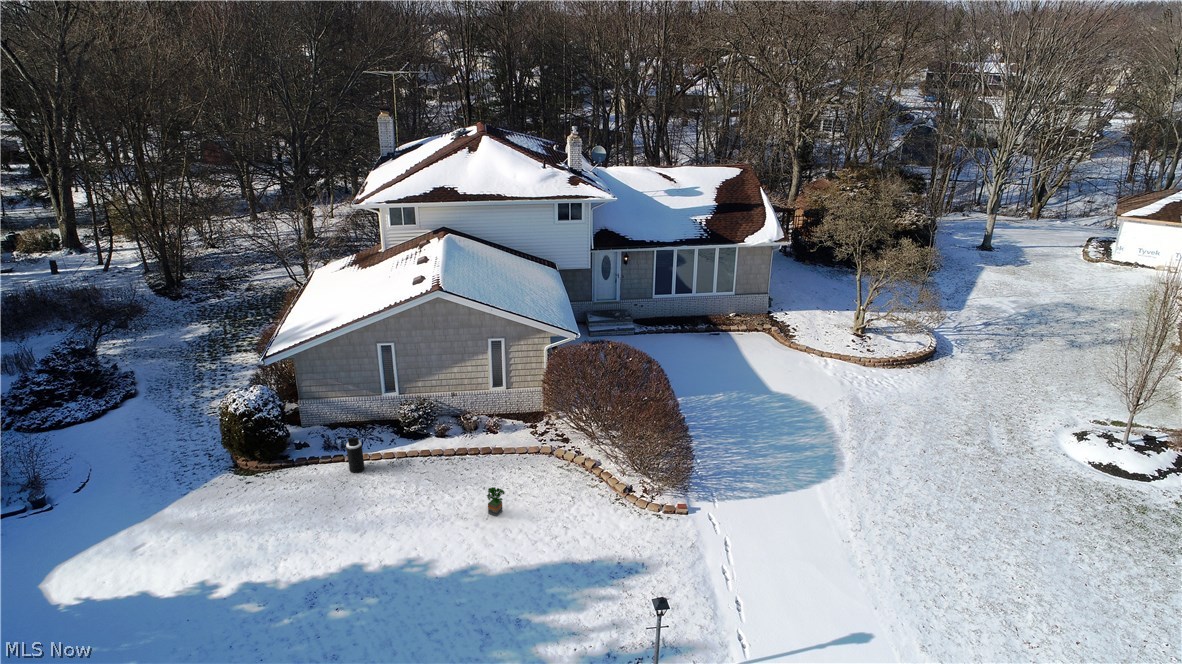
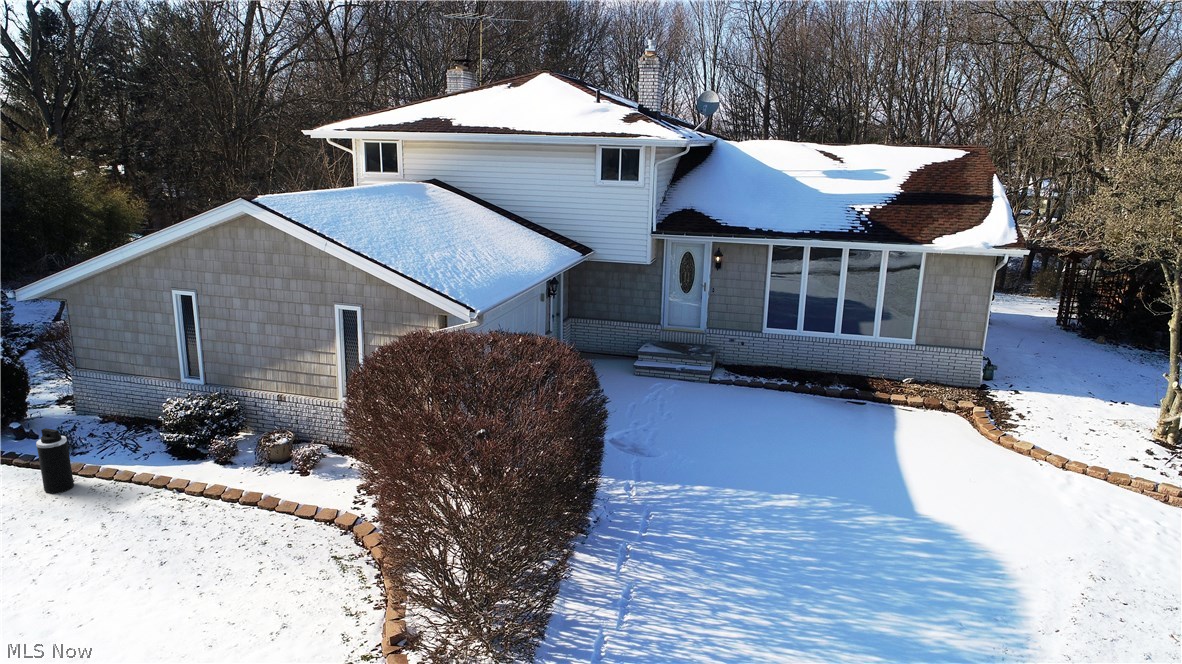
potted tree: present [487,487,505,517] -> none [118,560,169,626]

